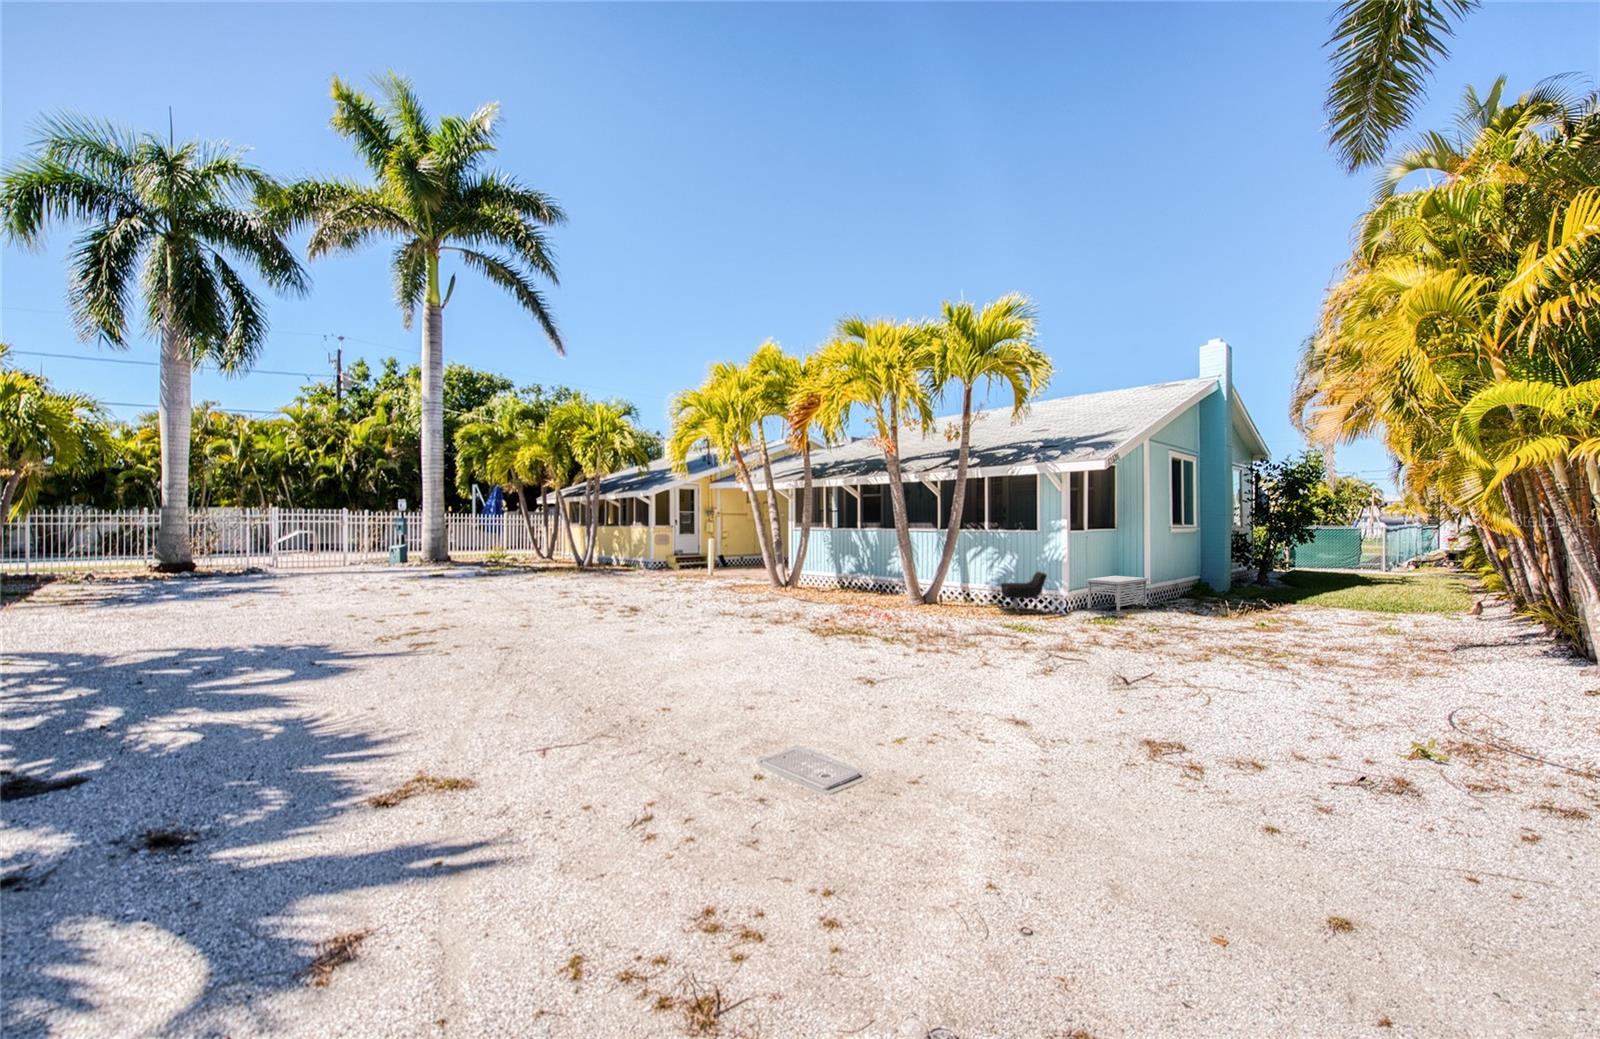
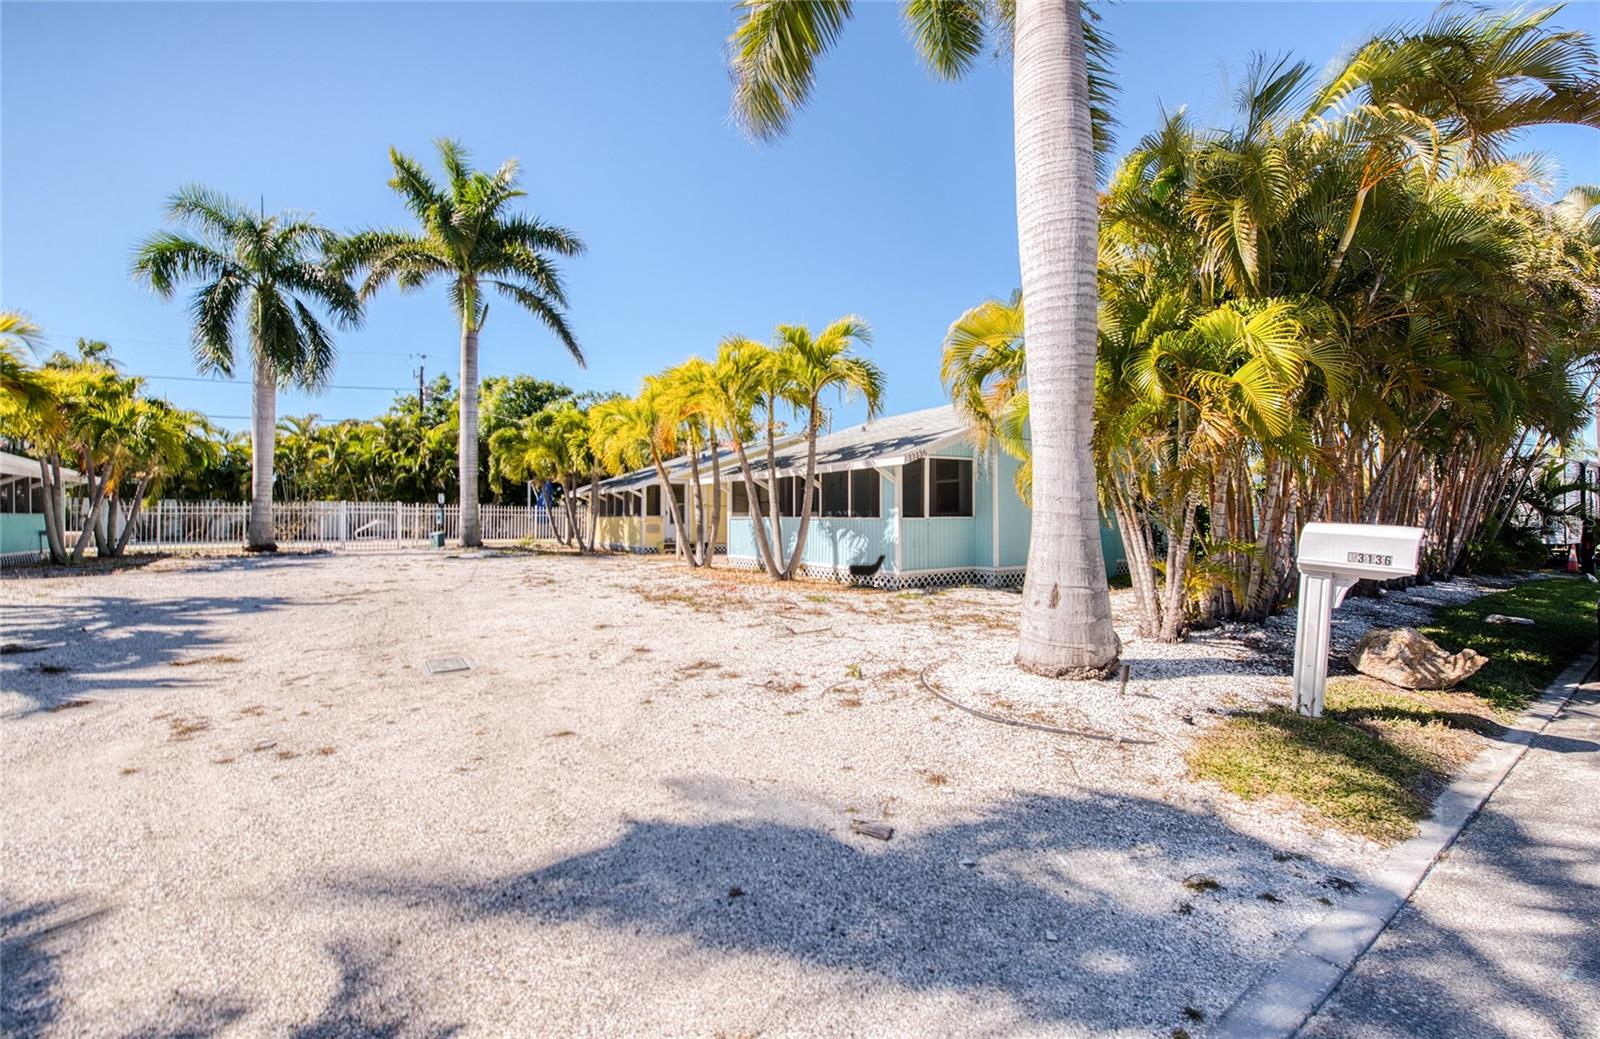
storage bench: present [1085,576,1148,611] -> none [928,561,992,589]

